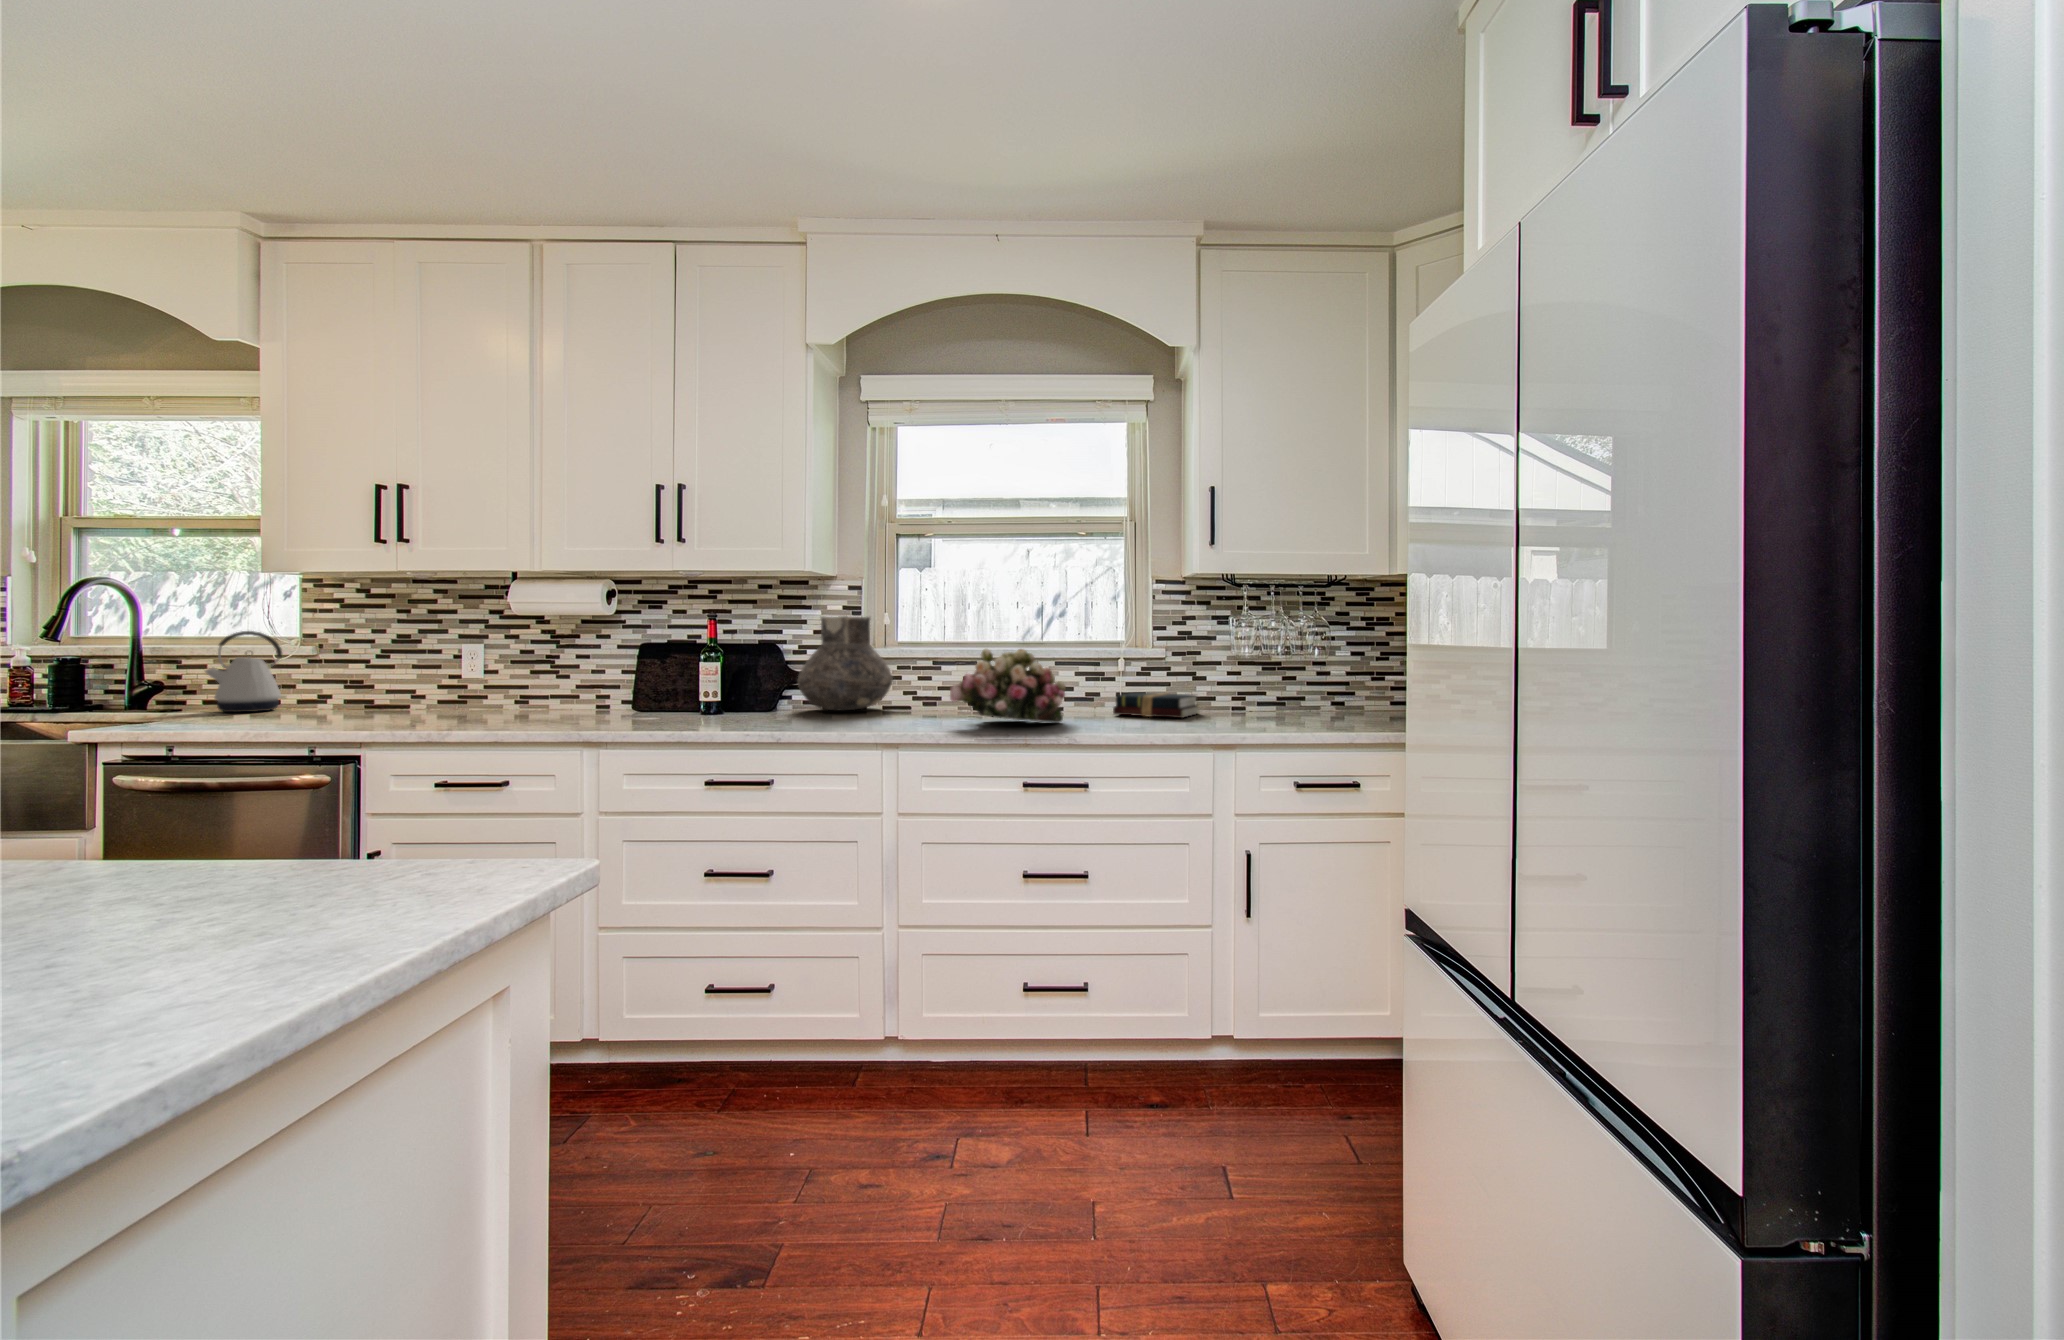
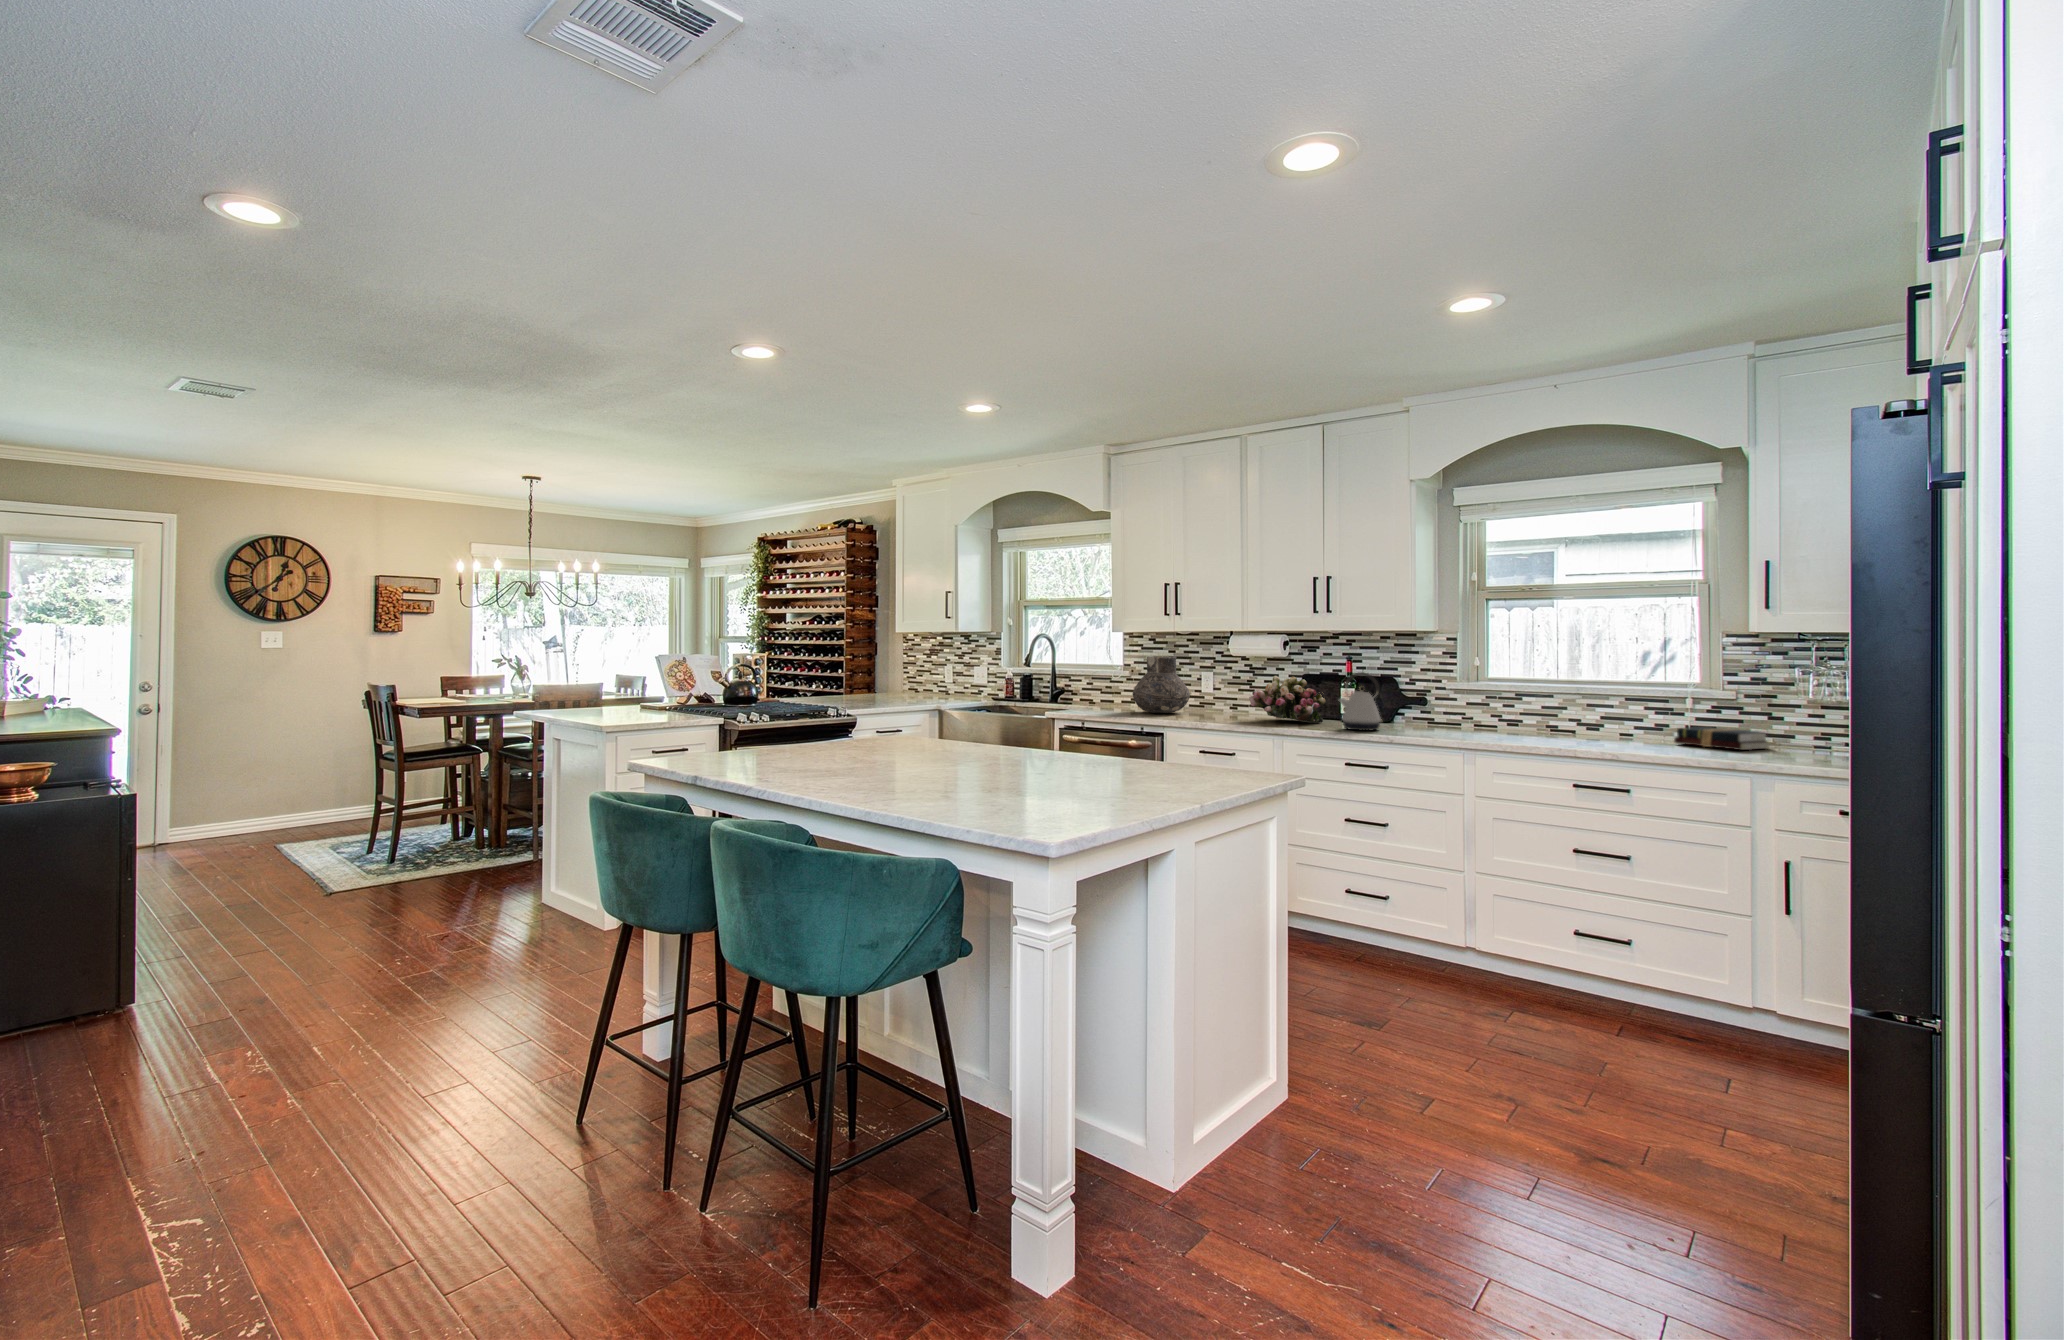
vase: present [798,616,893,710] -> present [1133,656,1190,713]
kettle: present [205,631,286,712] -> present [1339,673,1382,731]
flower arrangement: present [950,649,1066,723] -> present [1249,676,1326,723]

